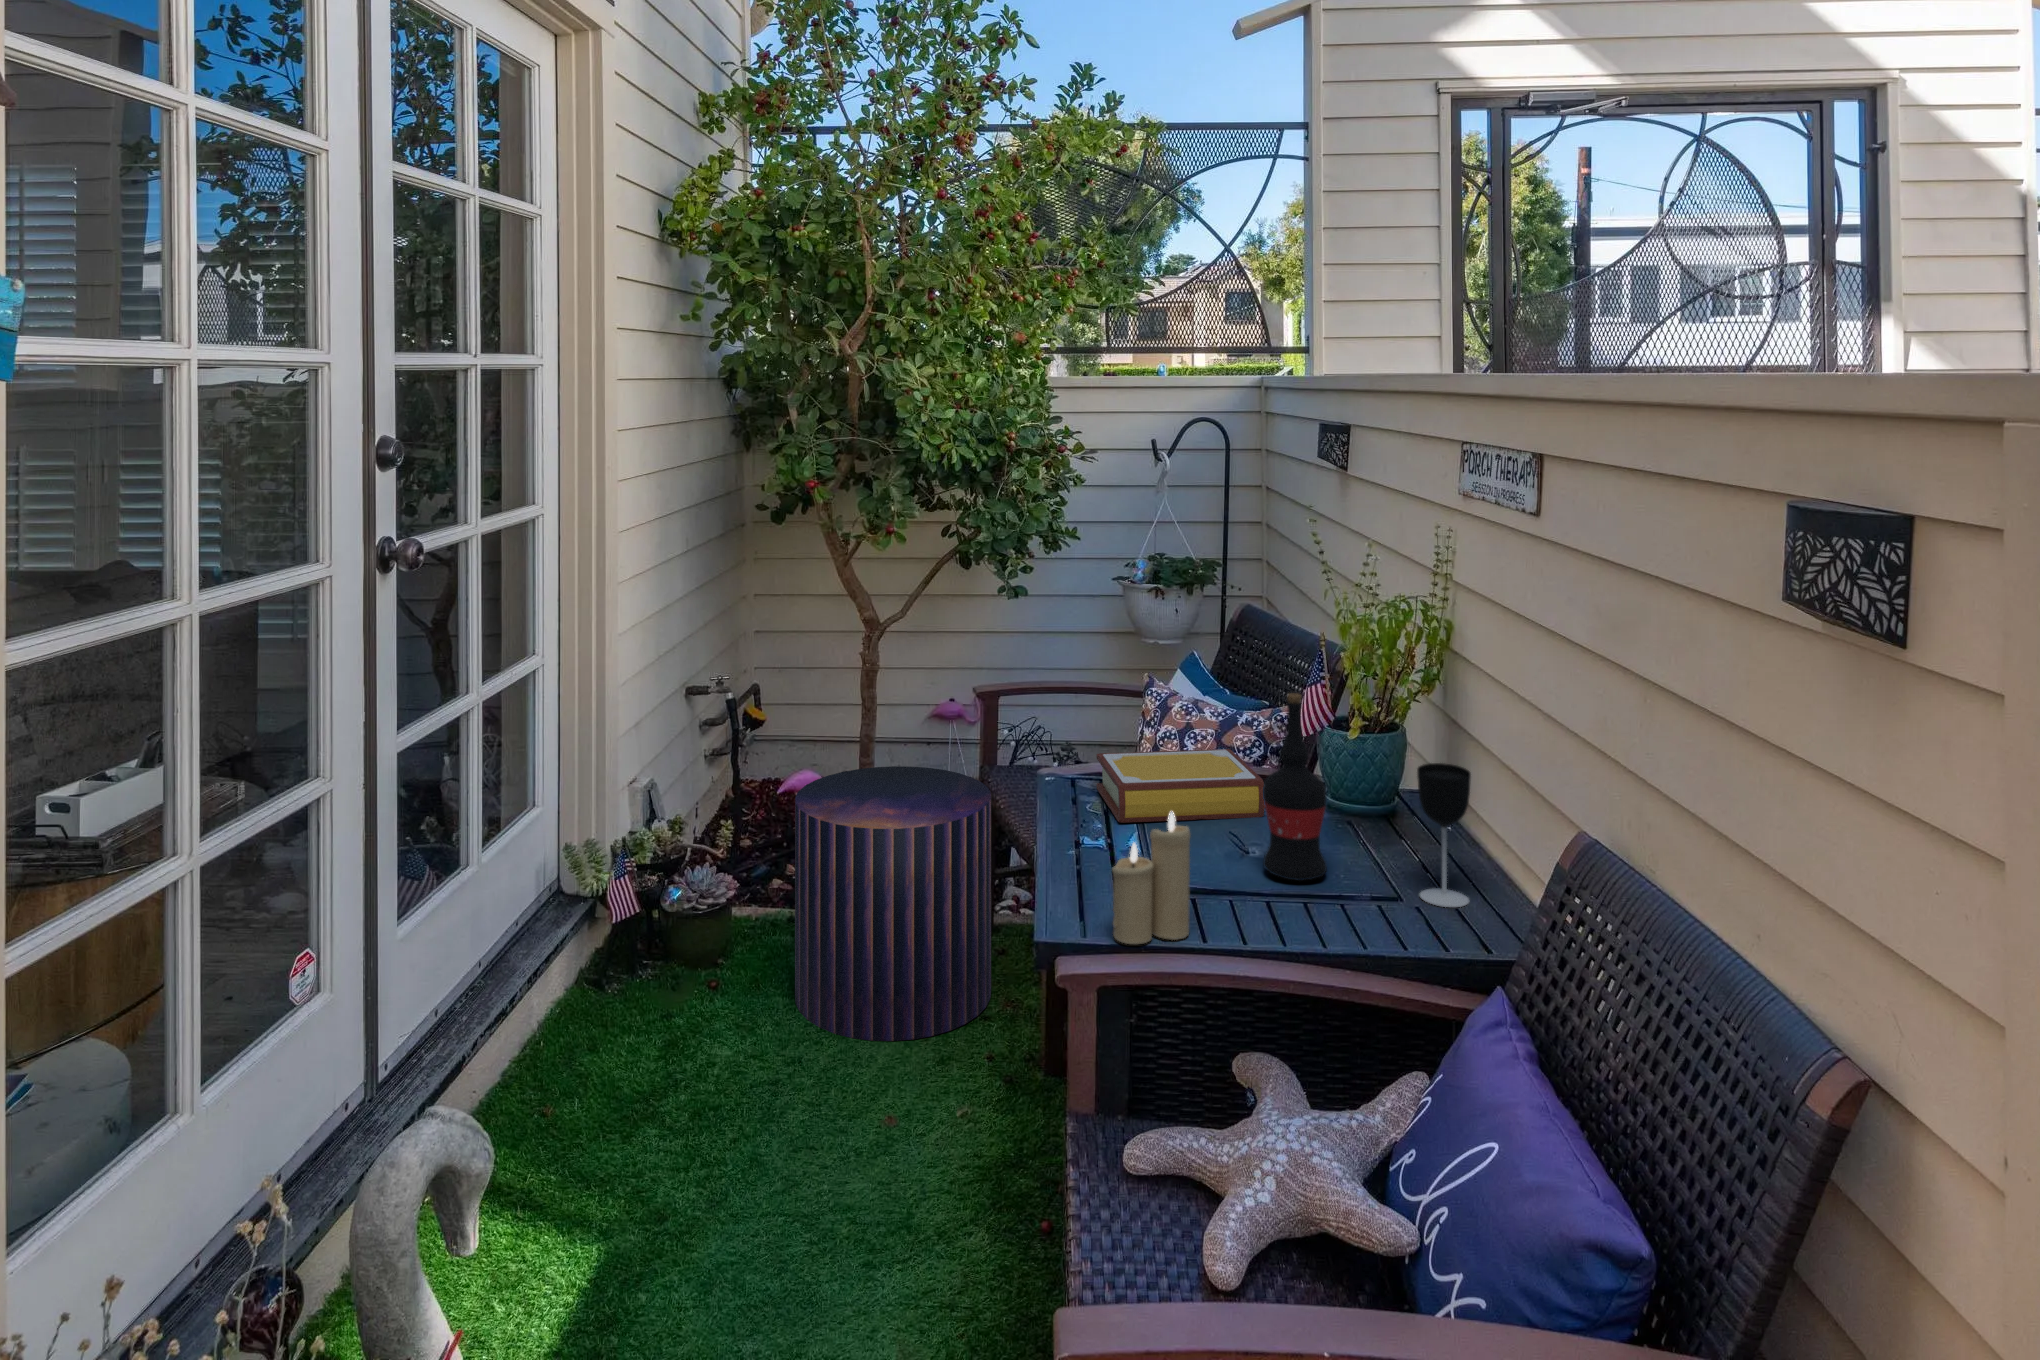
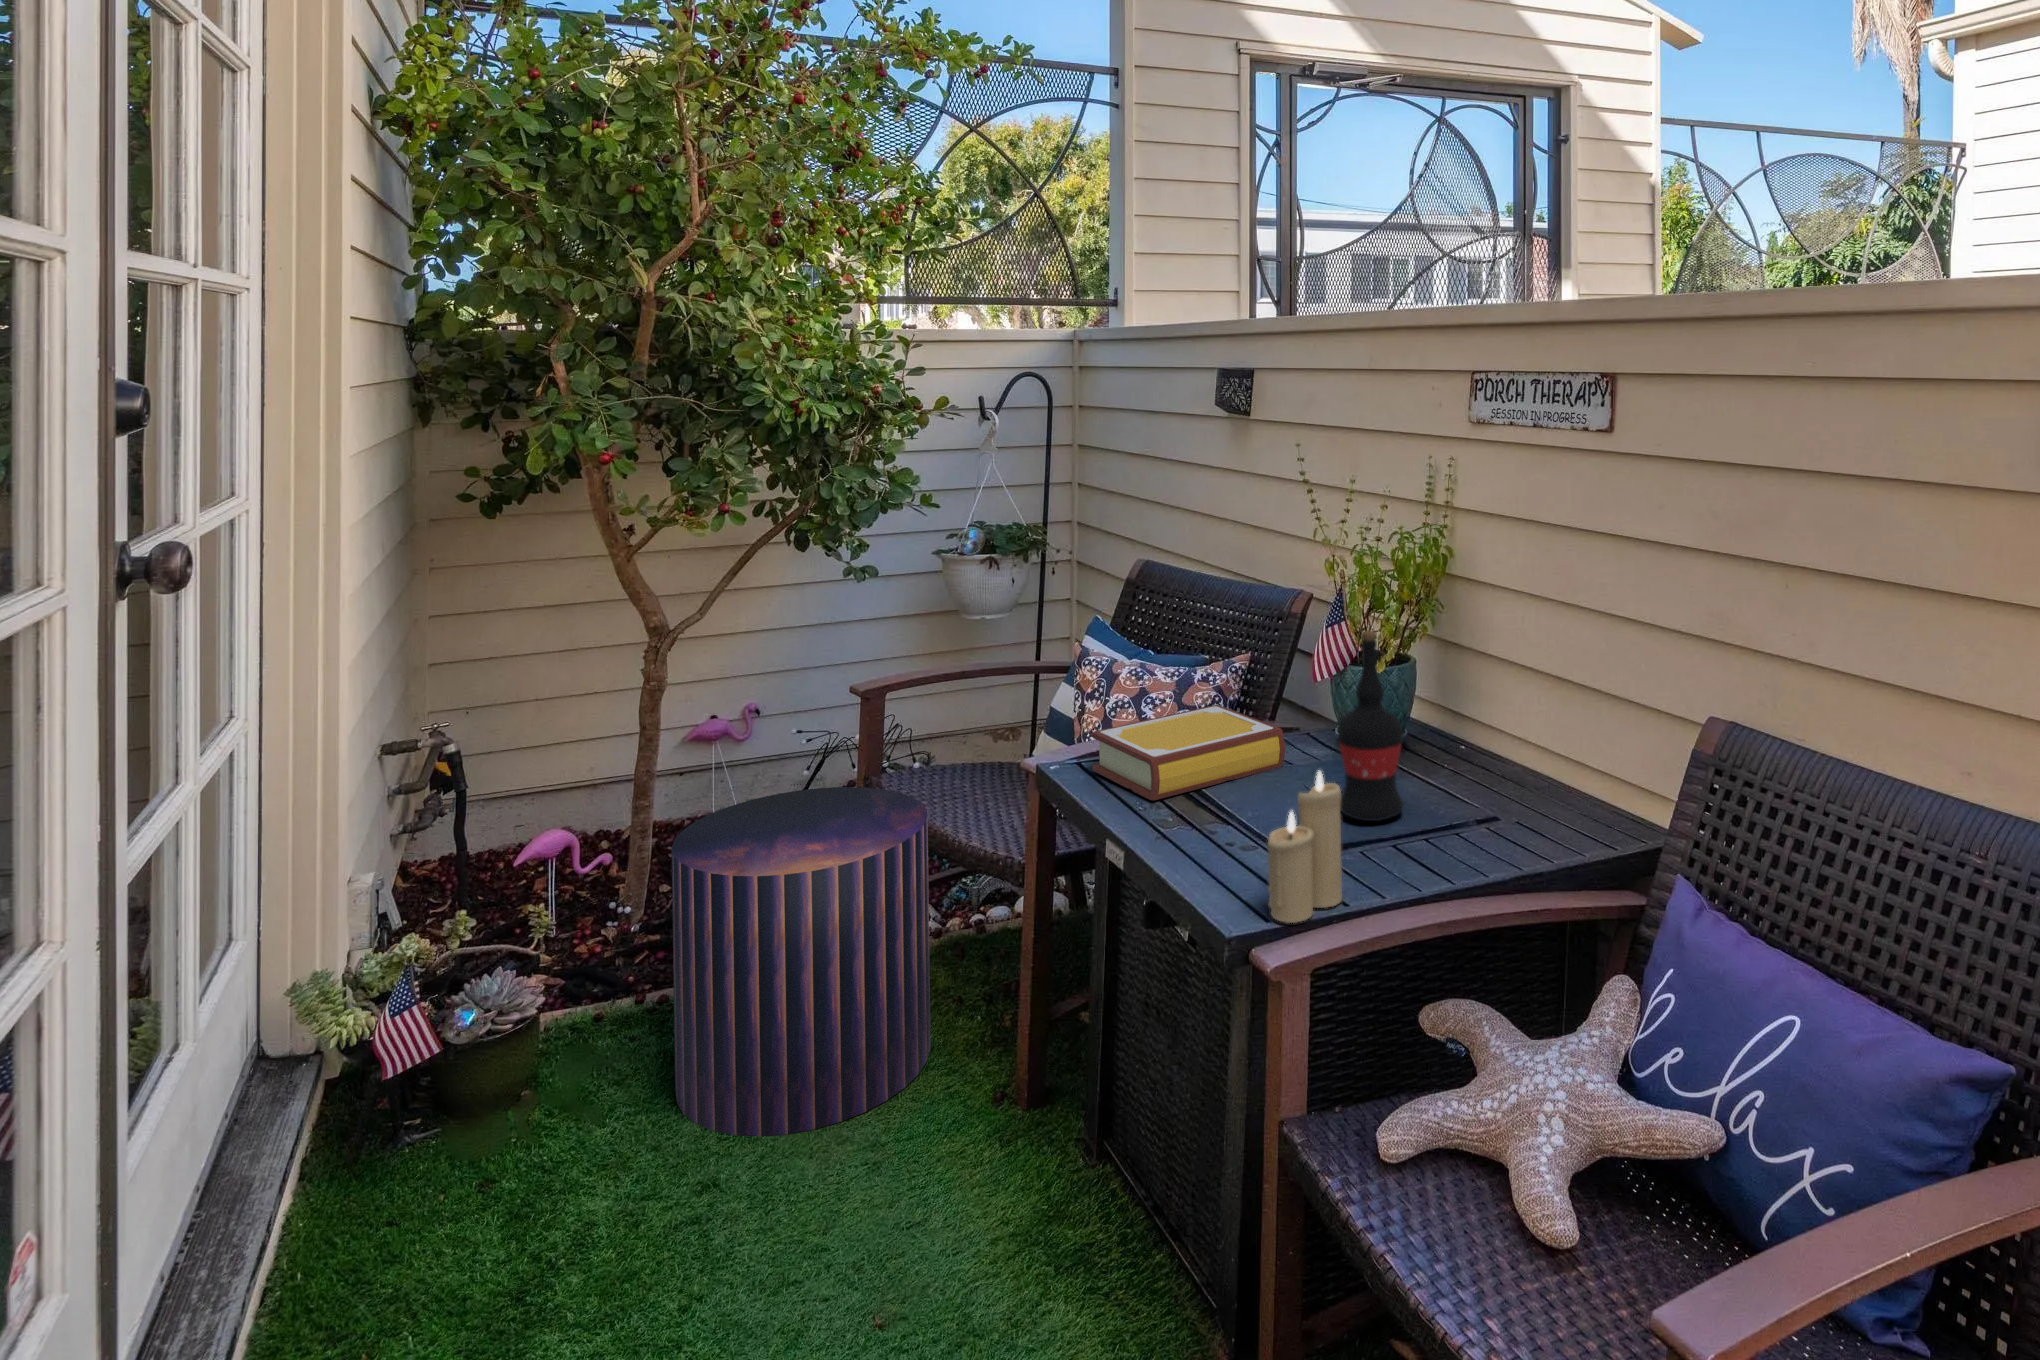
wine glass: present [1417,763,1471,907] -> none [1490,679,1539,815]

